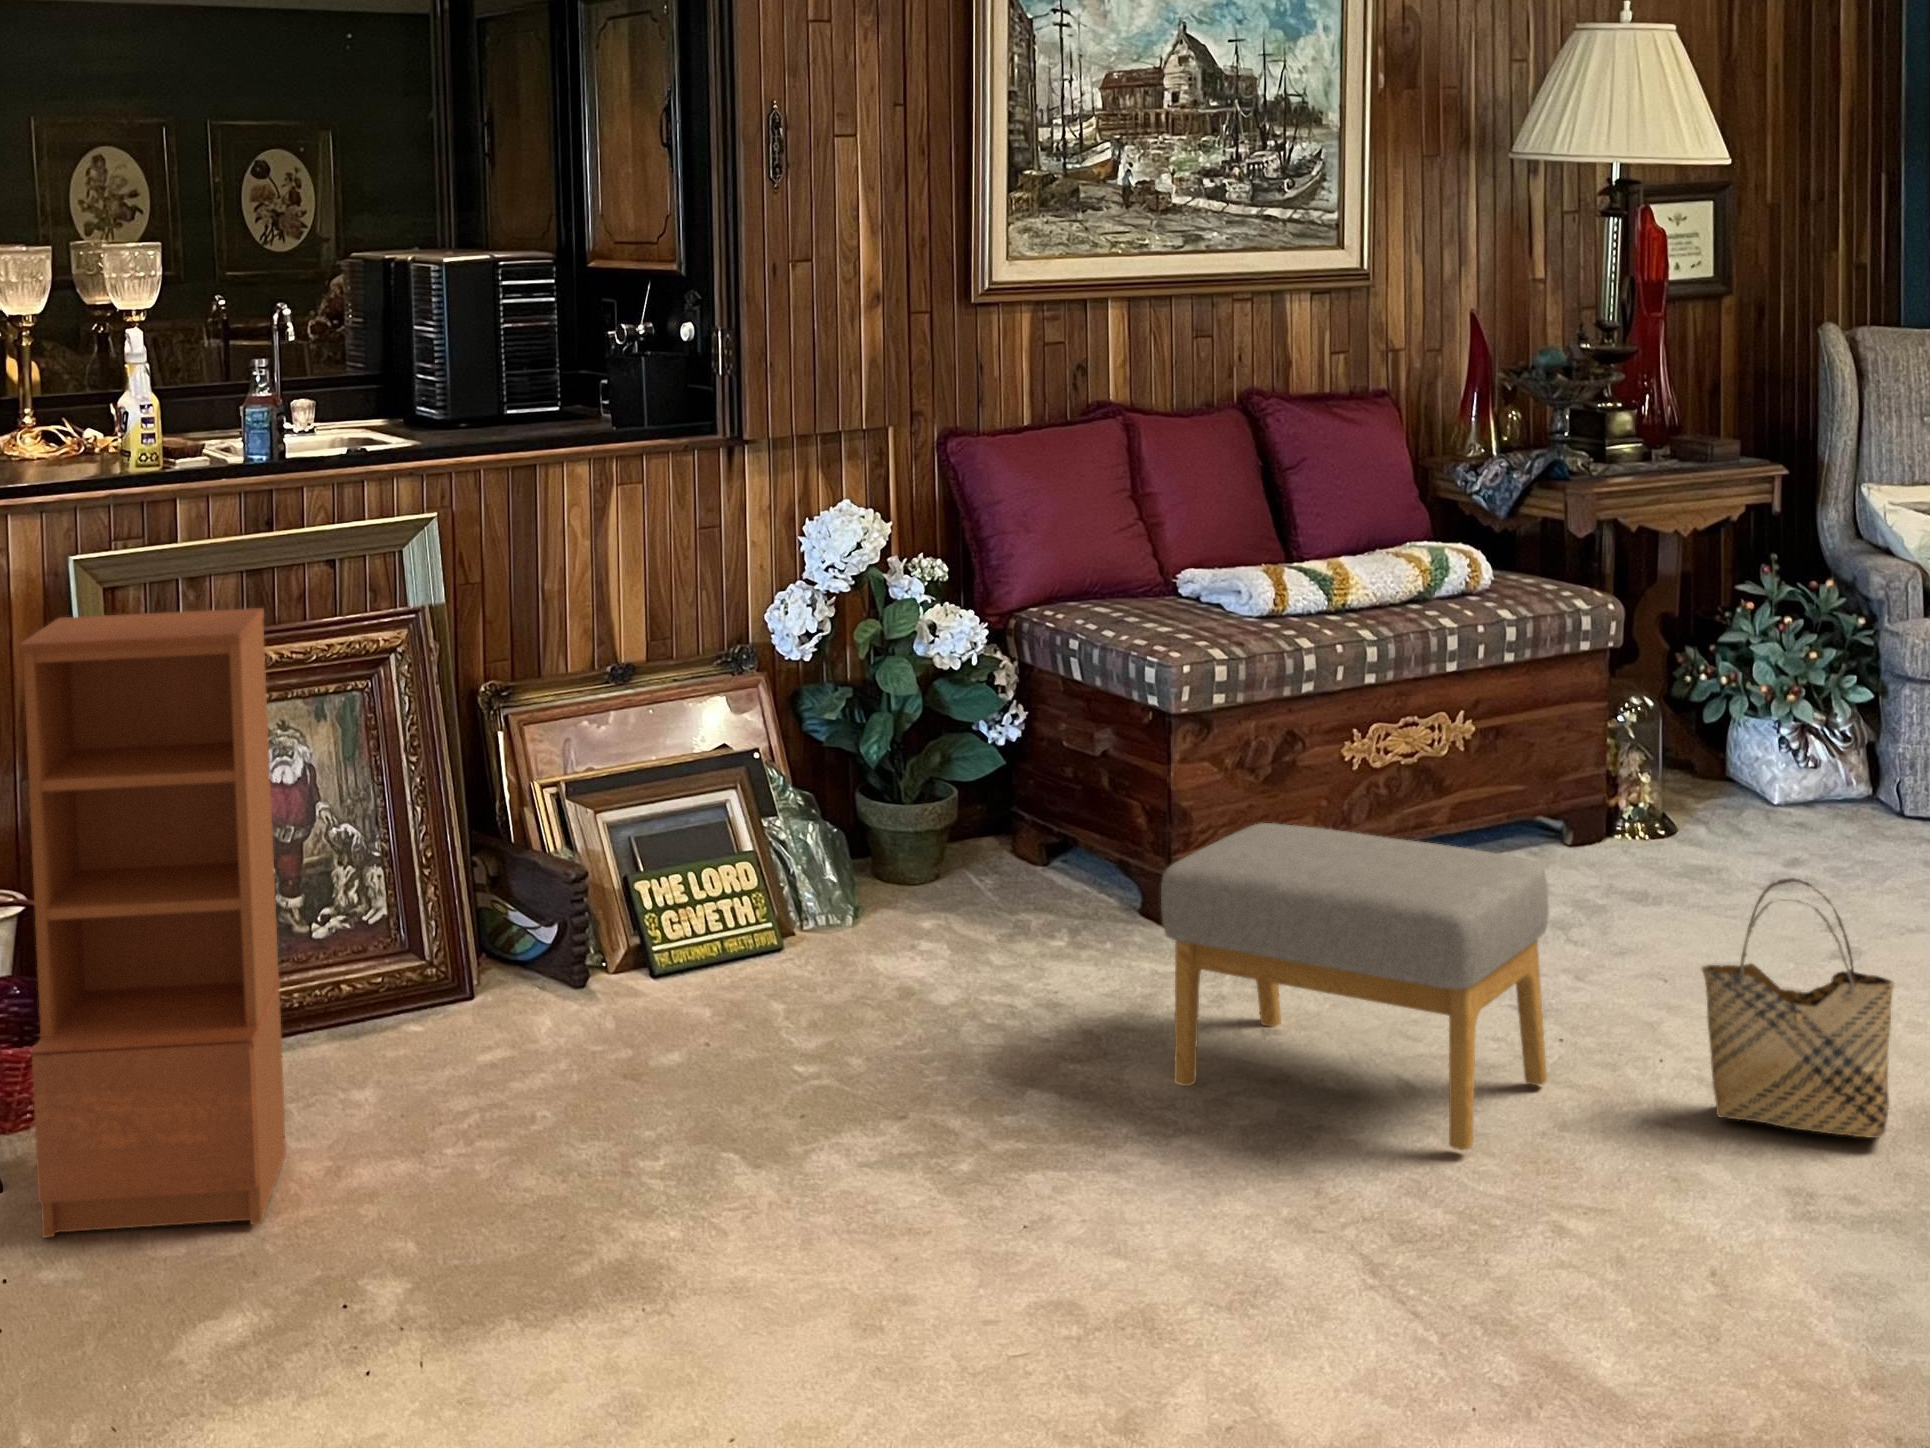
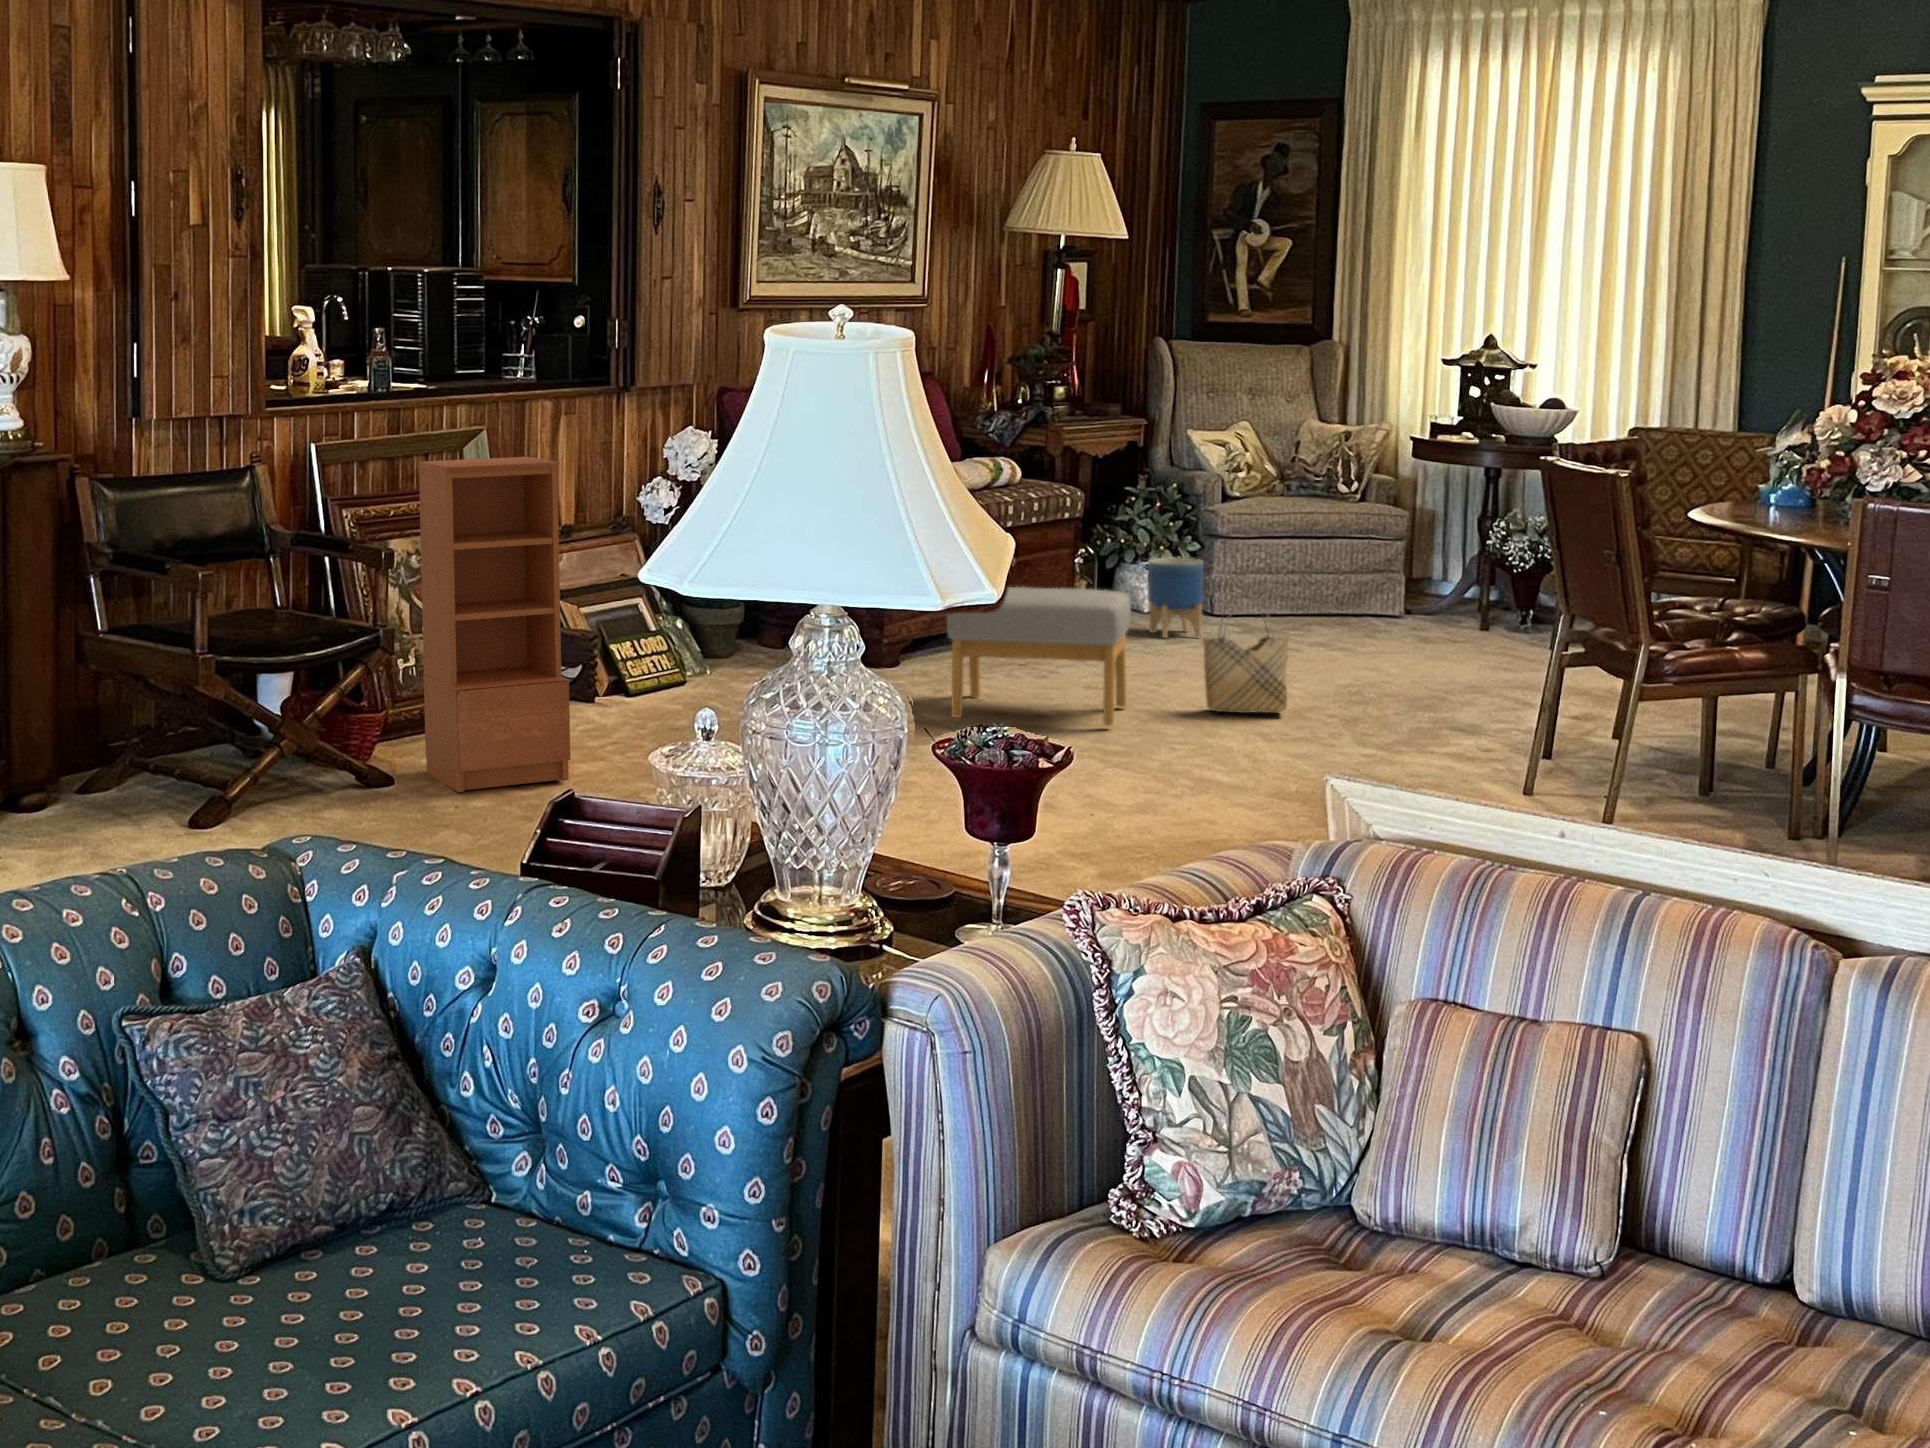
planter: none [1737,725,1846,878] -> present [1148,558,1203,638]

